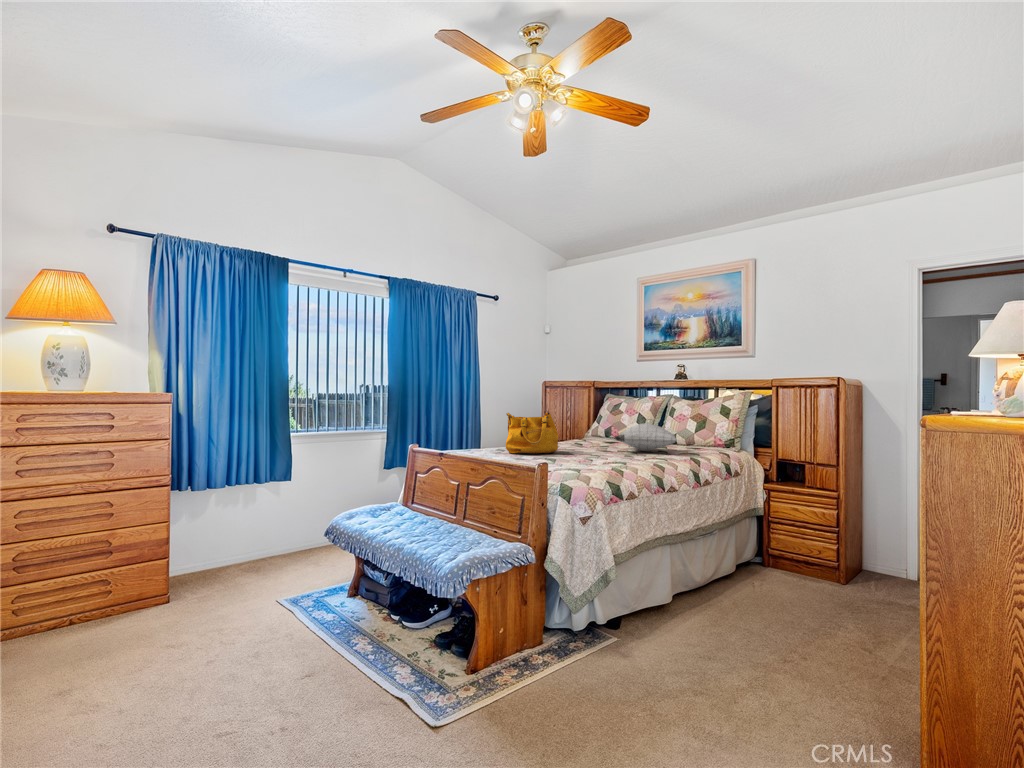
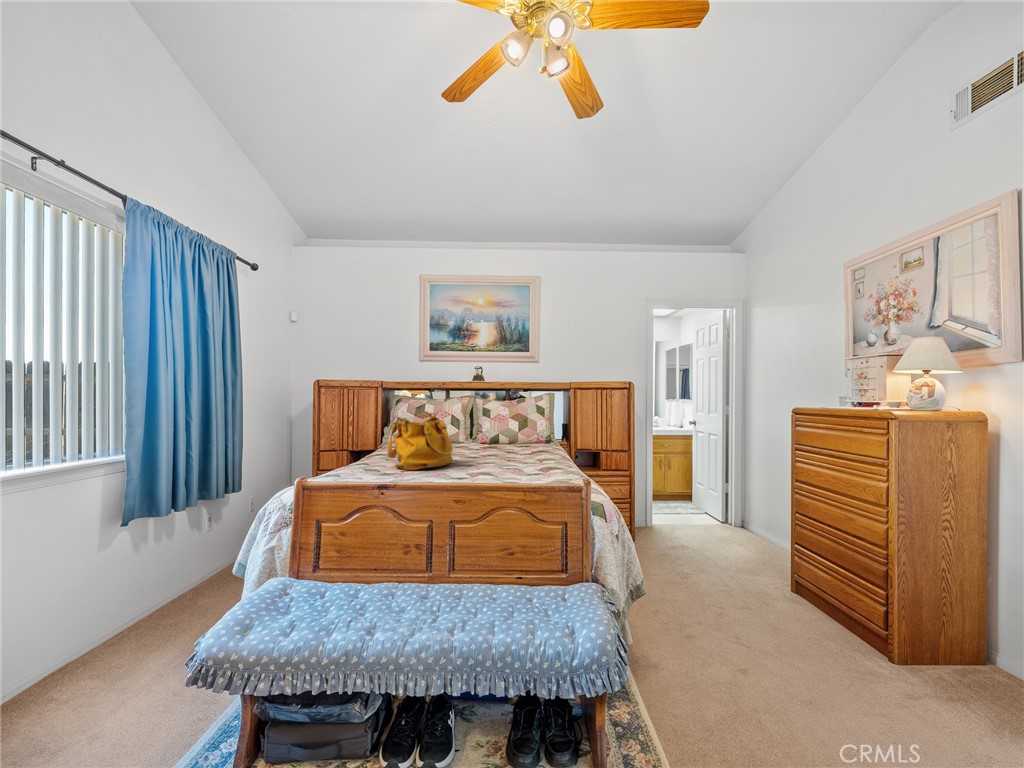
pillow: present [615,423,677,451] -> none [468,424,547,453]

